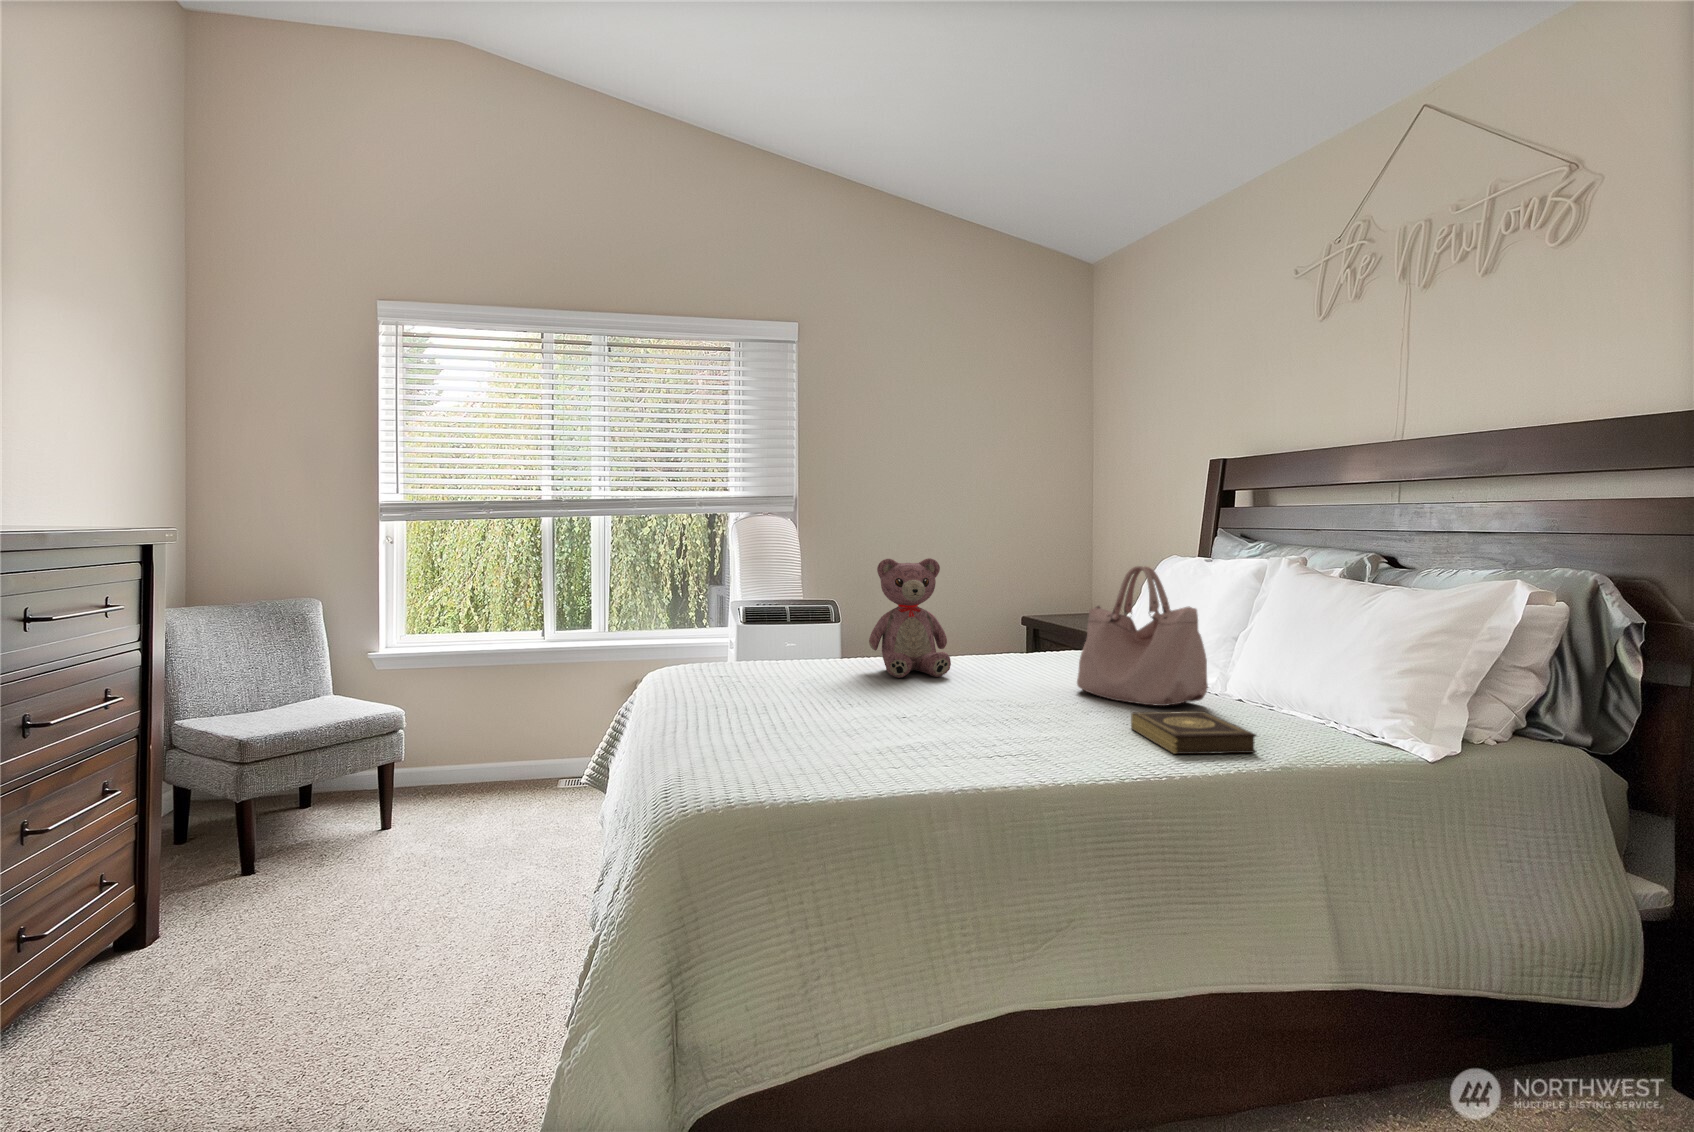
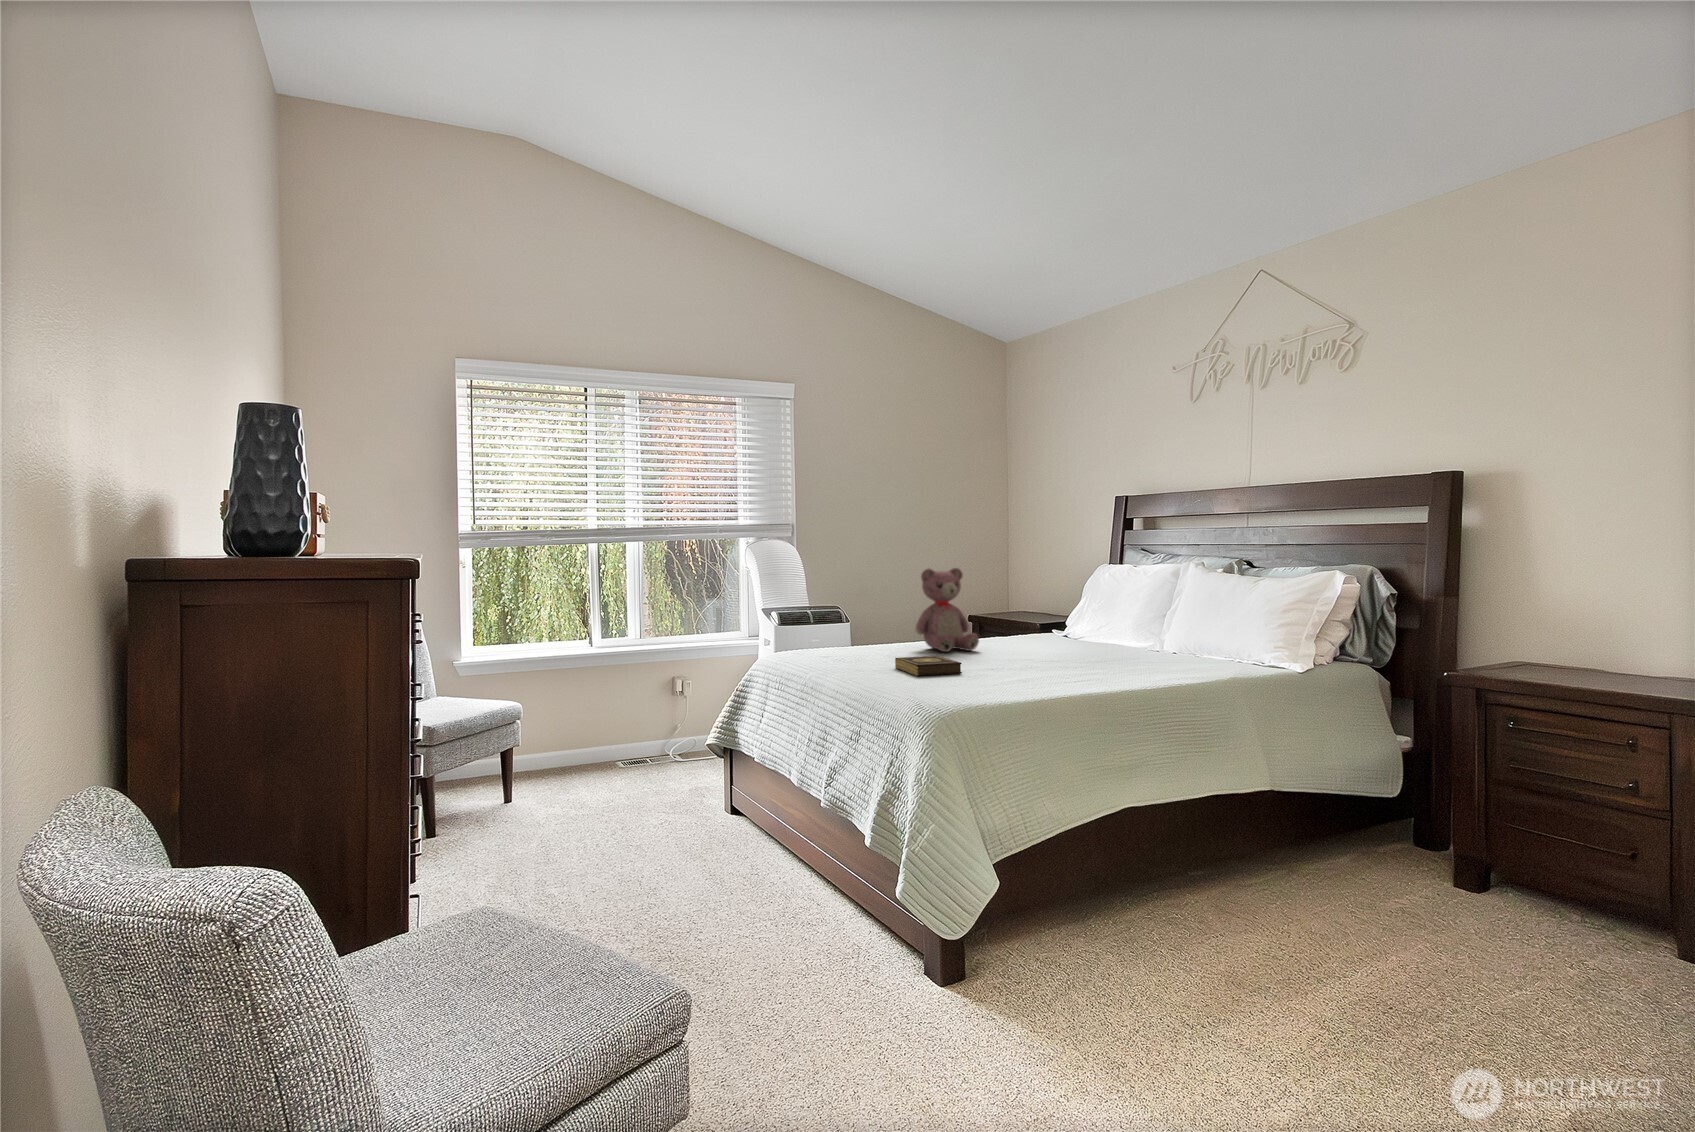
handbag: present [1077,566,1208,706] -> none [1071,569,1162,657]
book: present [1131,711,1256,754] -> present [895,656,962,676]

